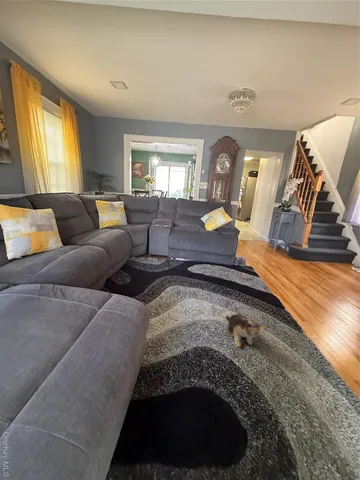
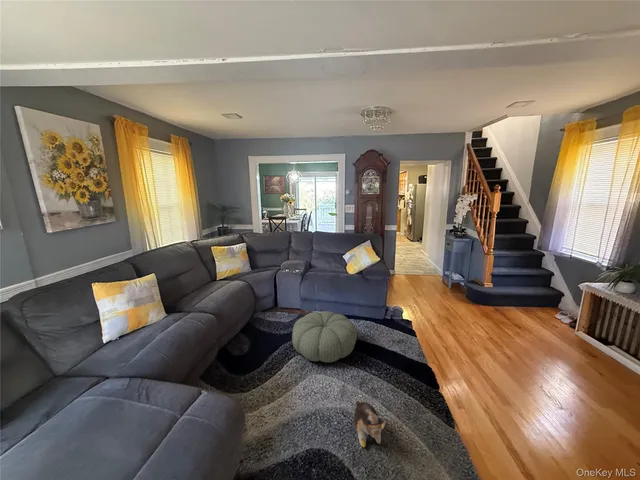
pouf: none [167,254,218,290] -> present [292,311,357,362]

